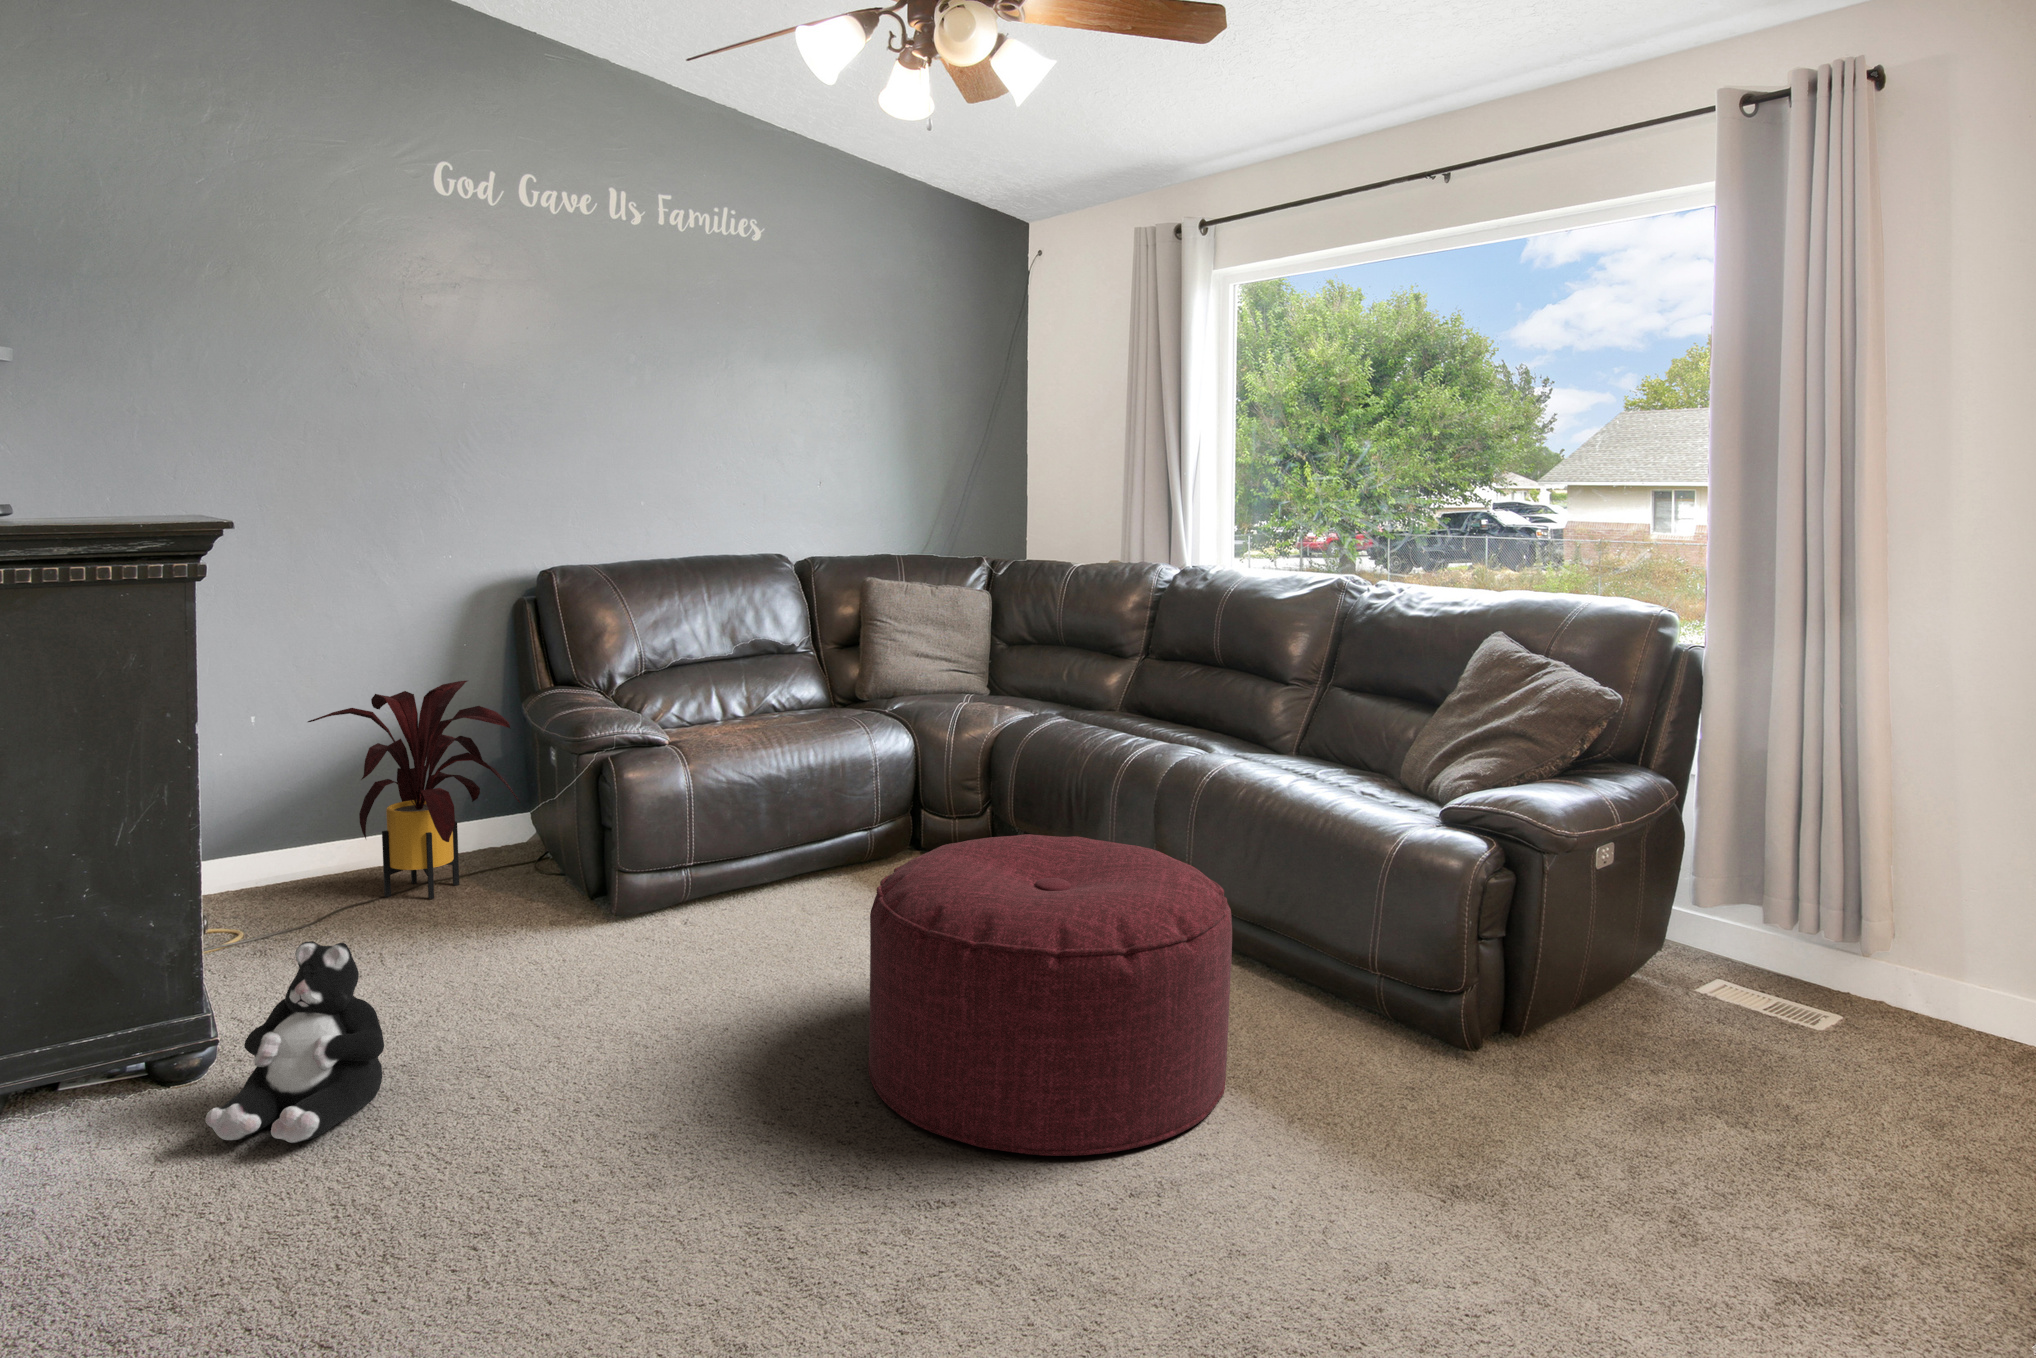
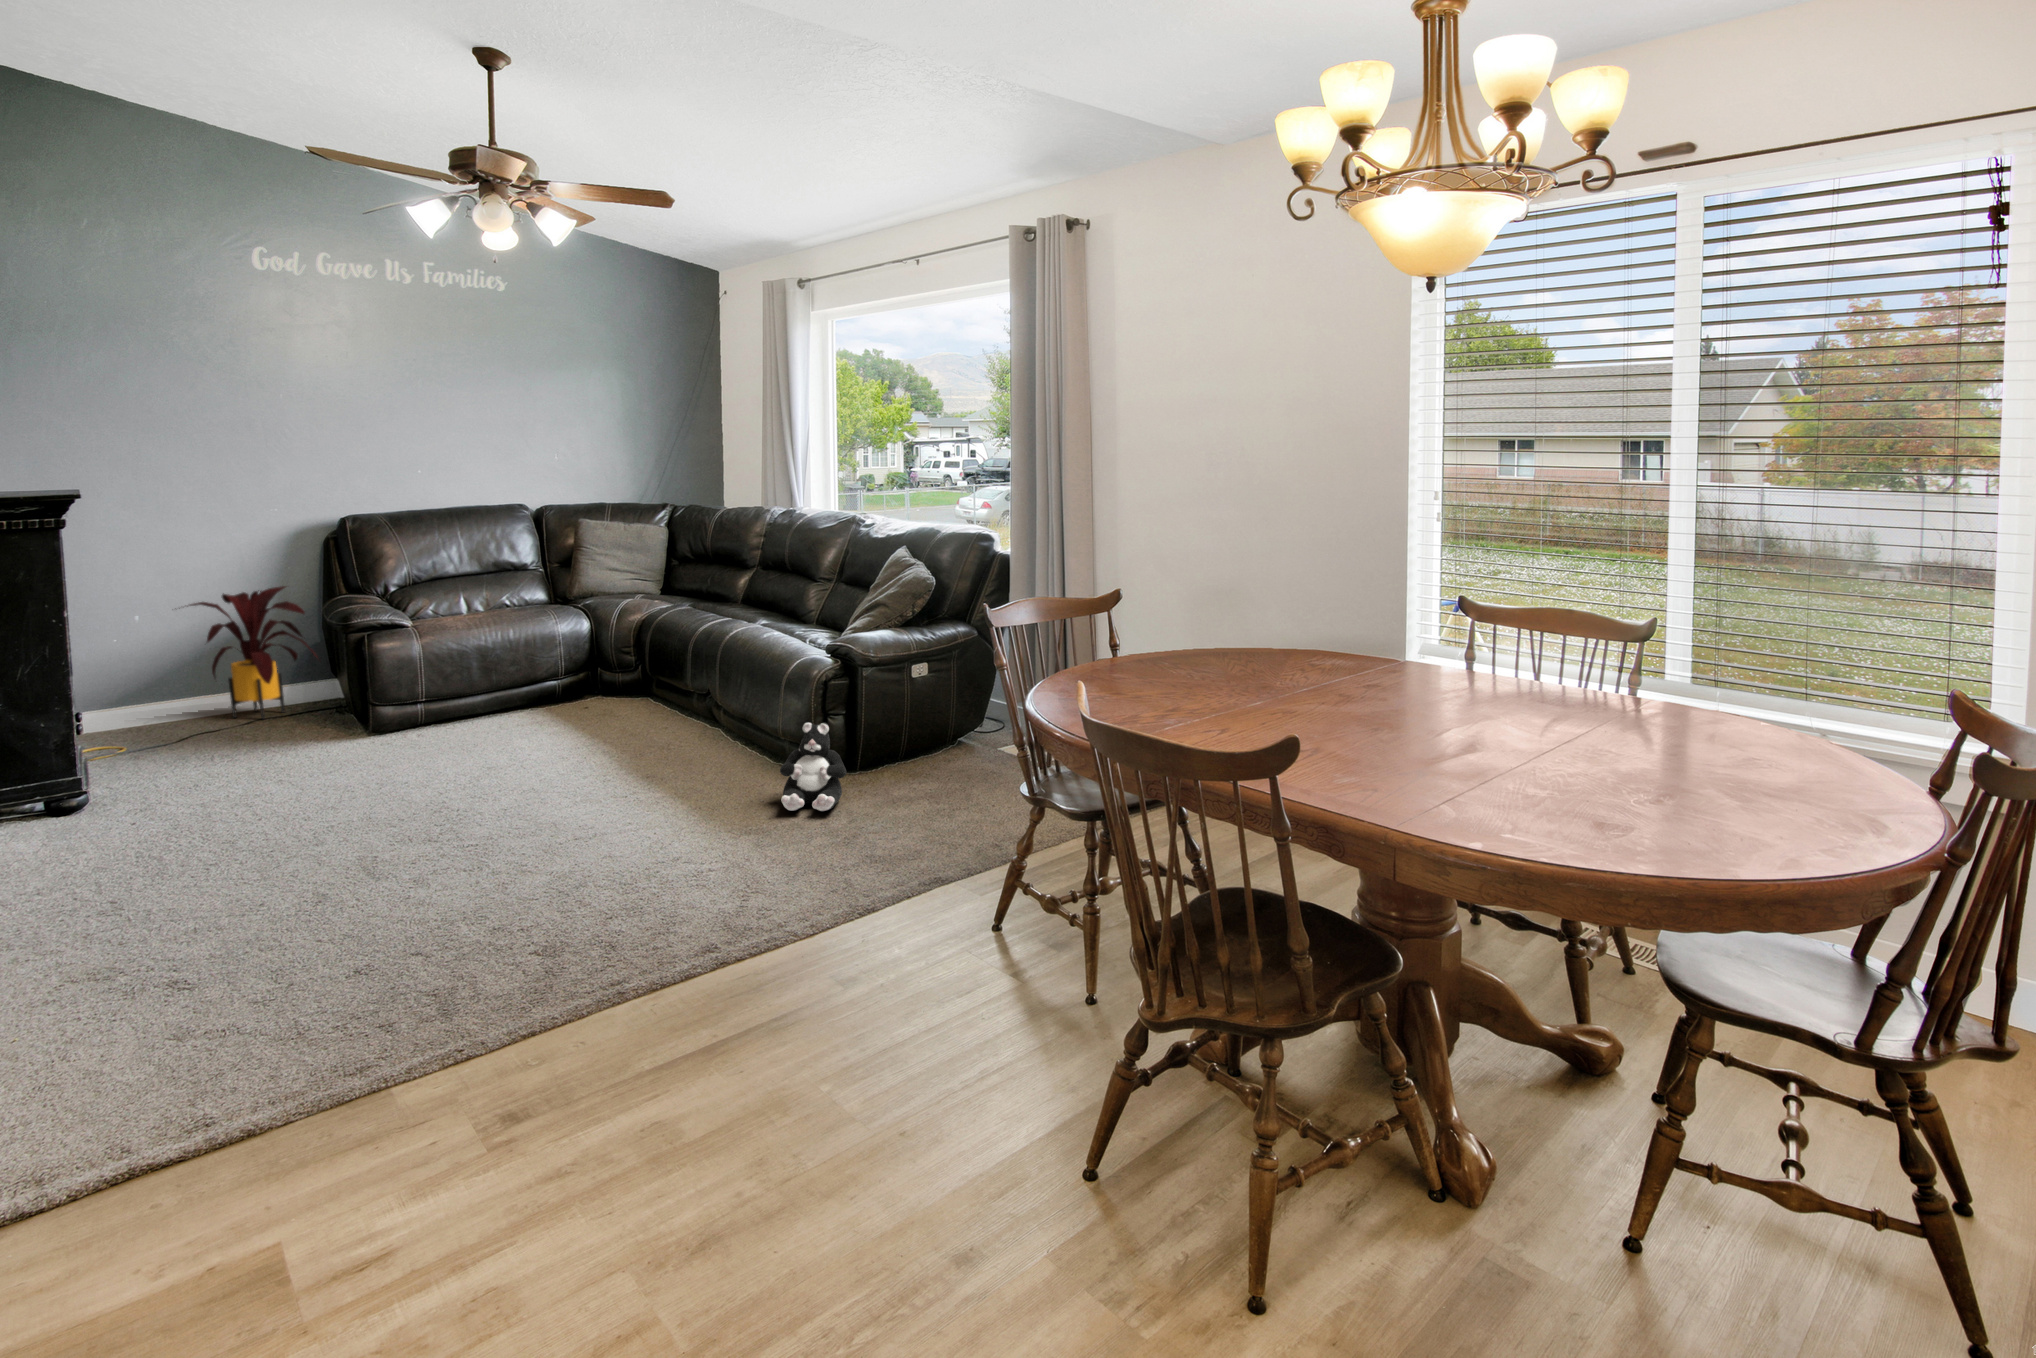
ottoman: present [868,834,1232,1156] -> none [458,672,671,820]
plush toy: present [205,941,384,1143] -> present [780,722,847,811]

